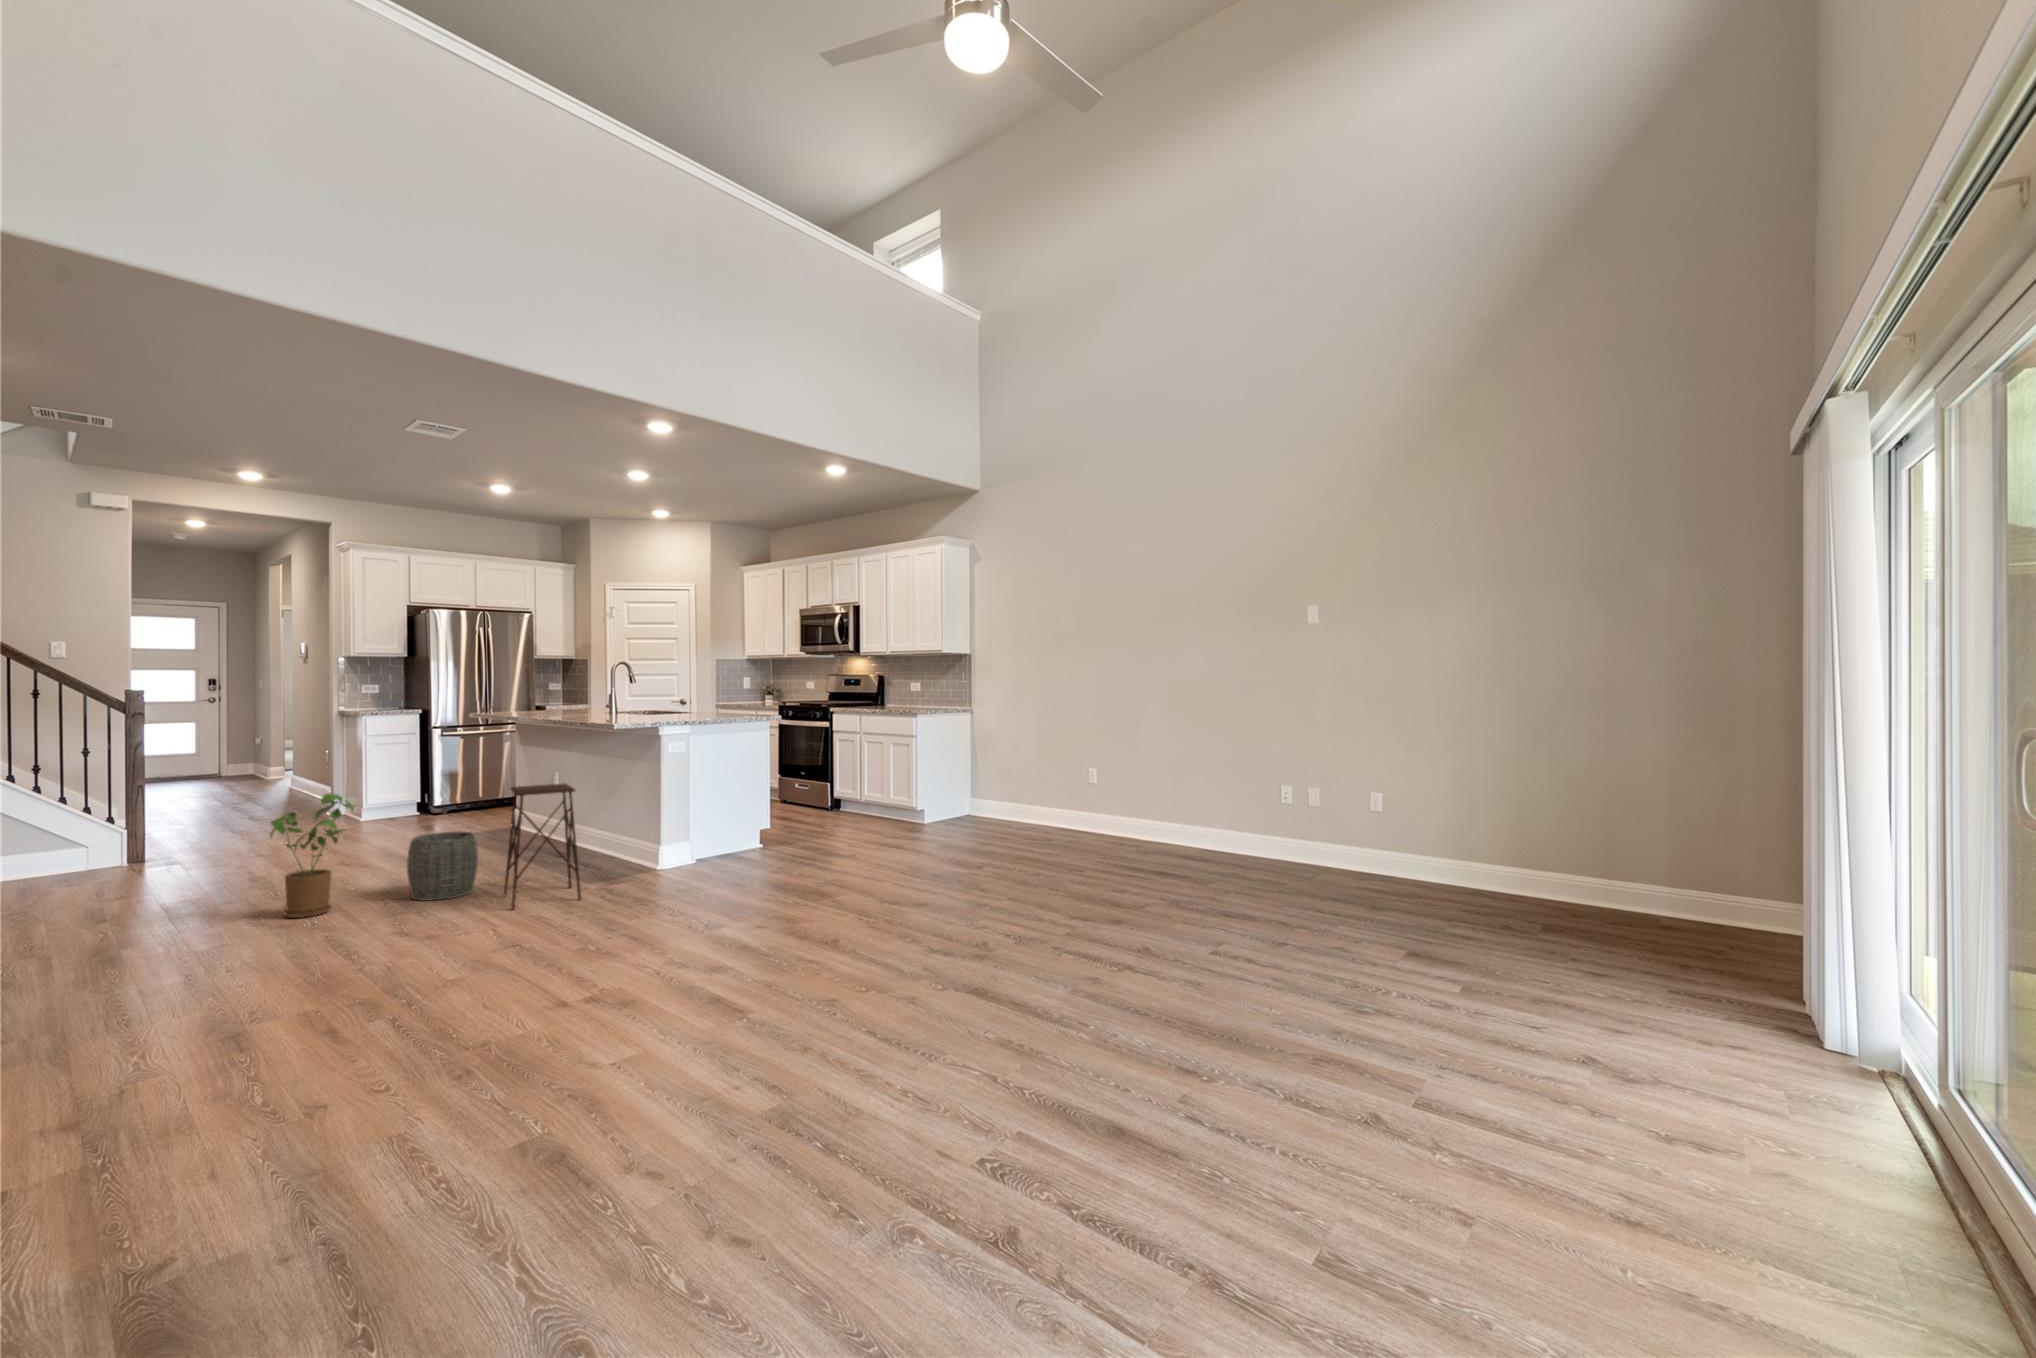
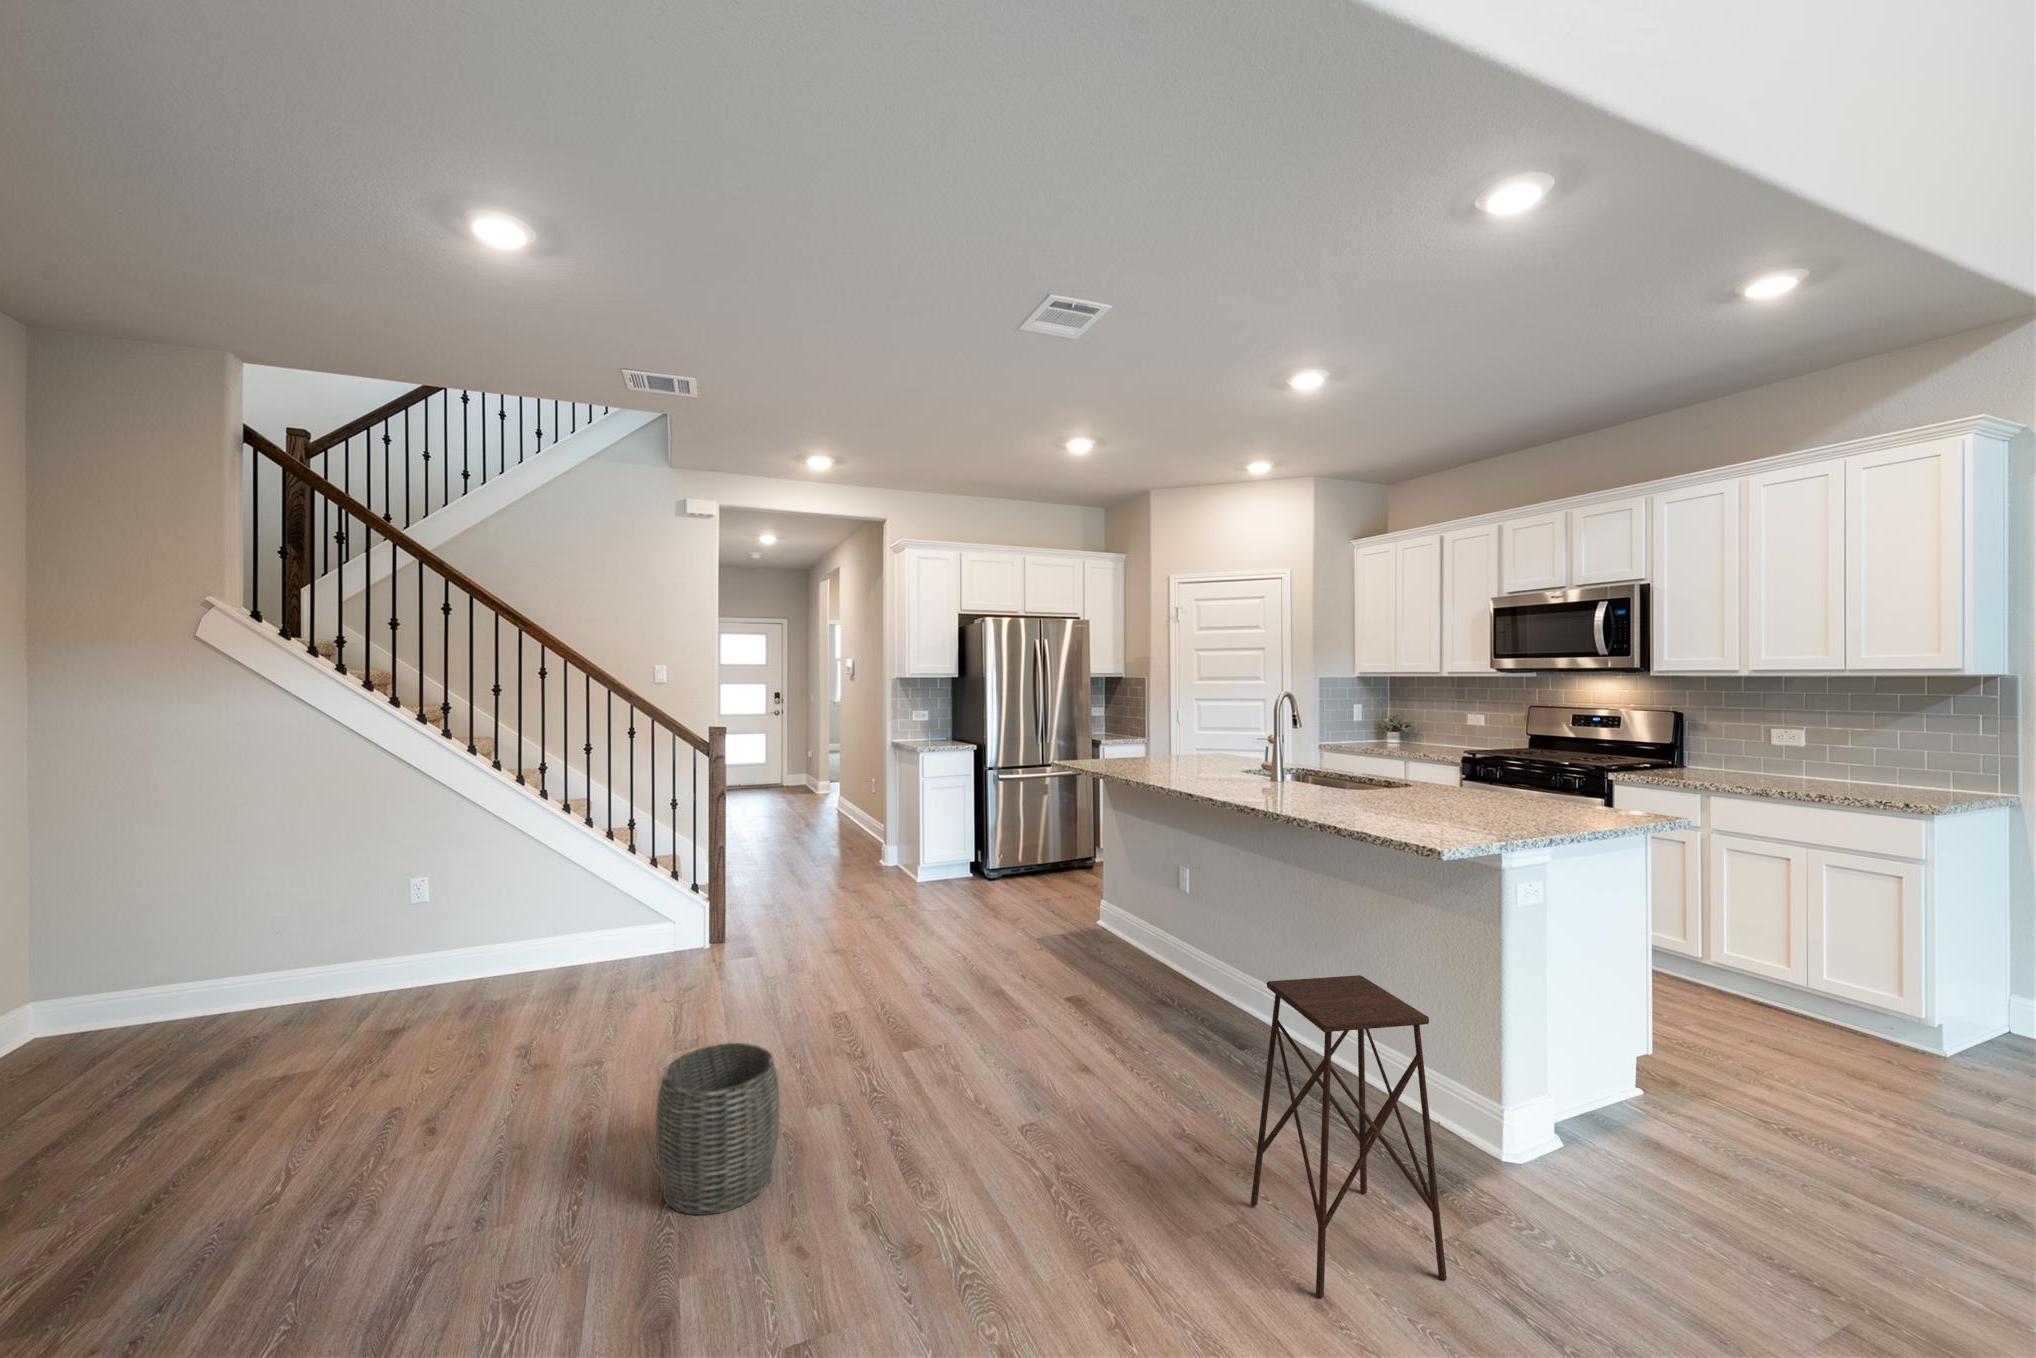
house plant: present [270,794,354,918] -> none [873,961,995,1206]
woven basket: present [407,831,478,901] -> present [656,1043,780,1215]

